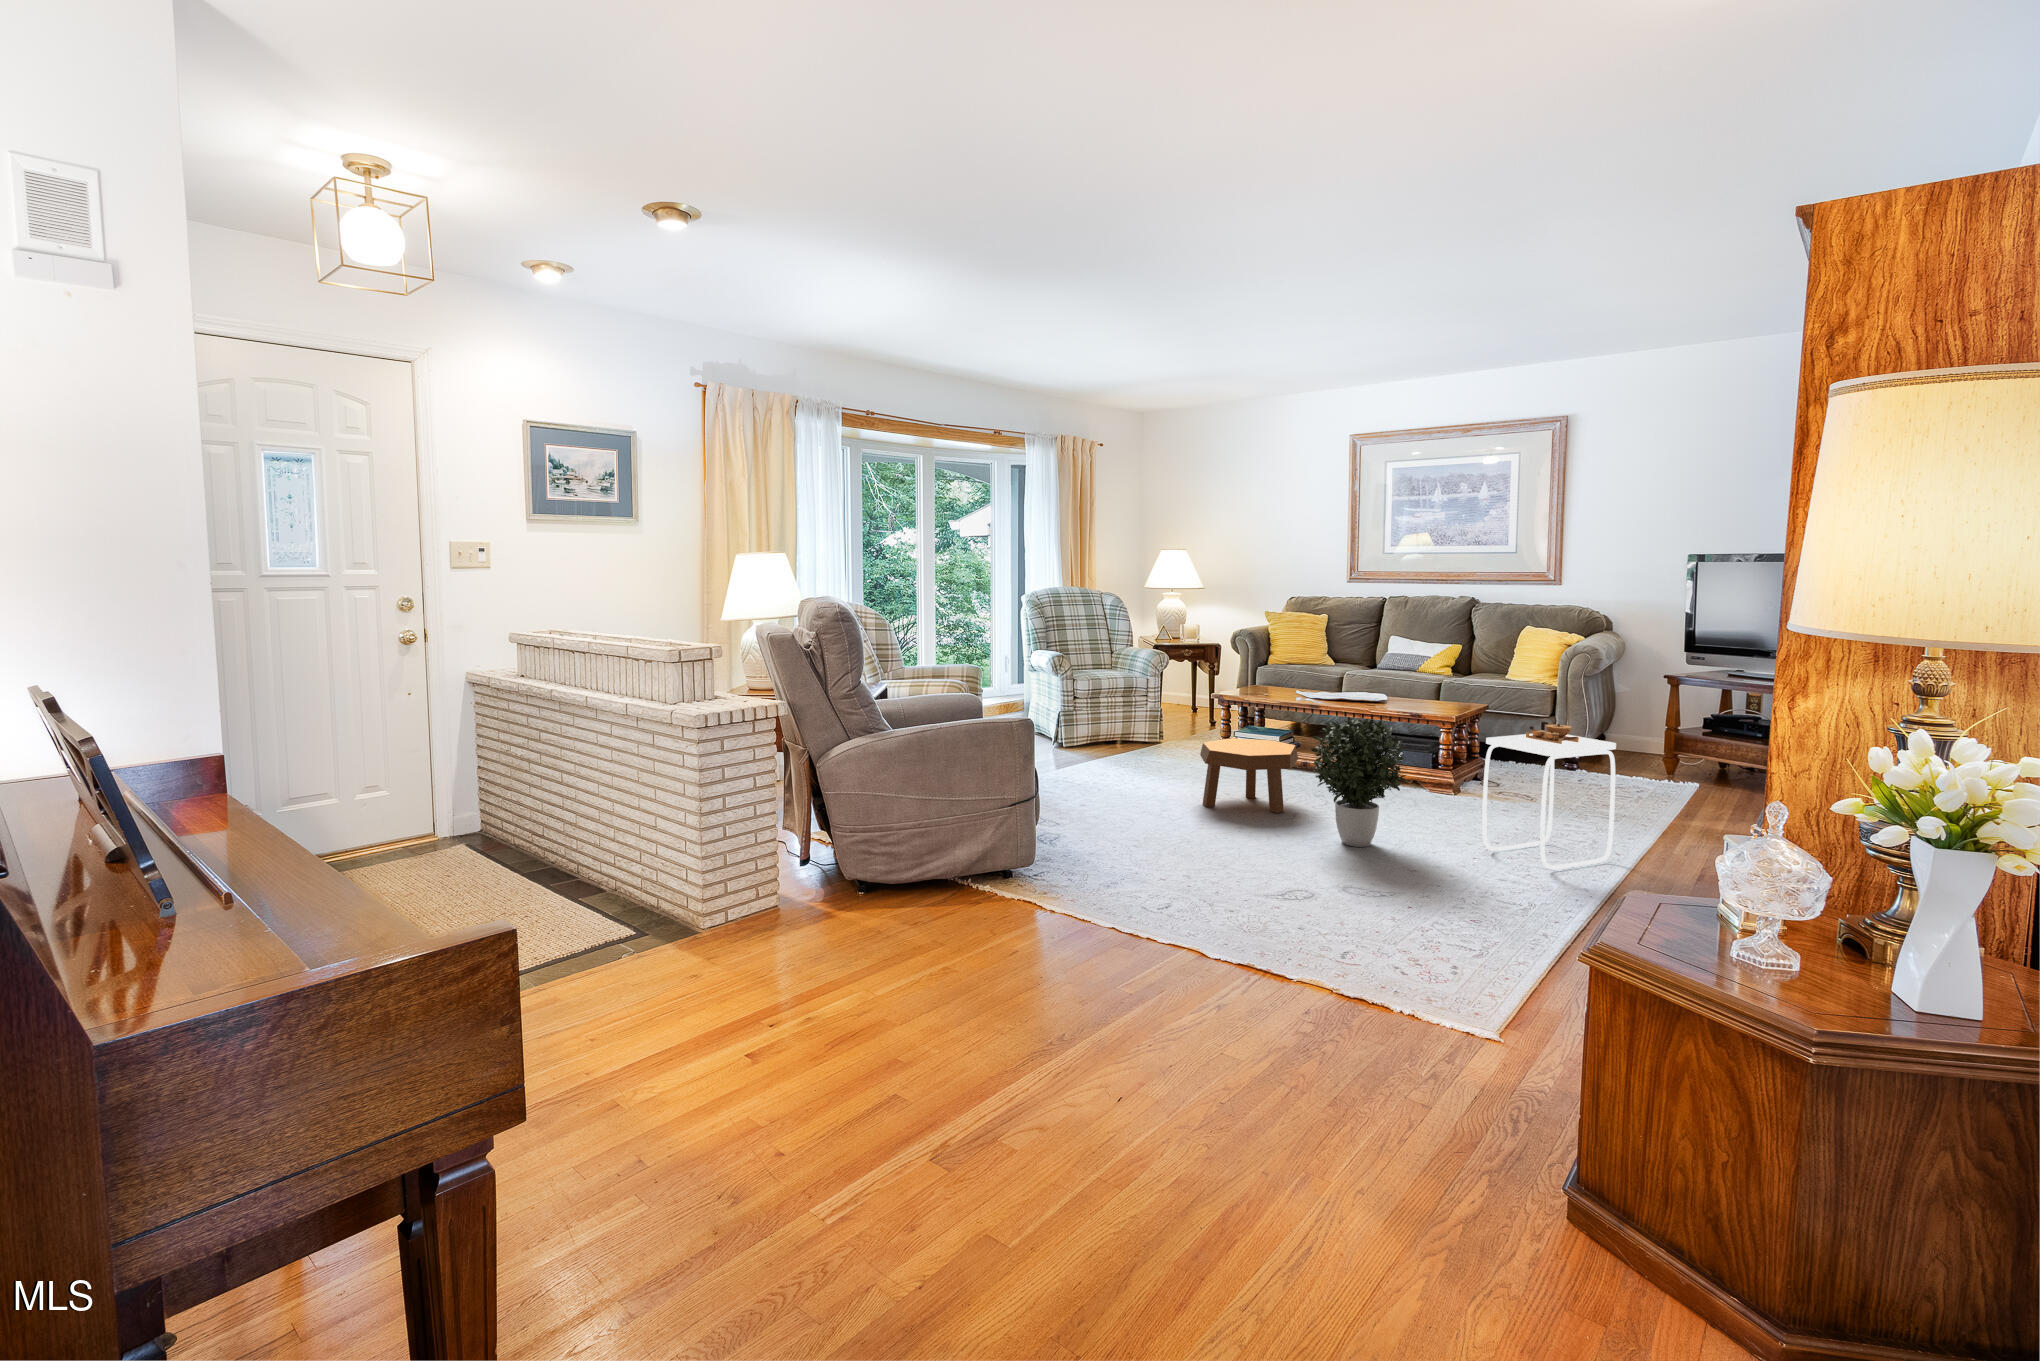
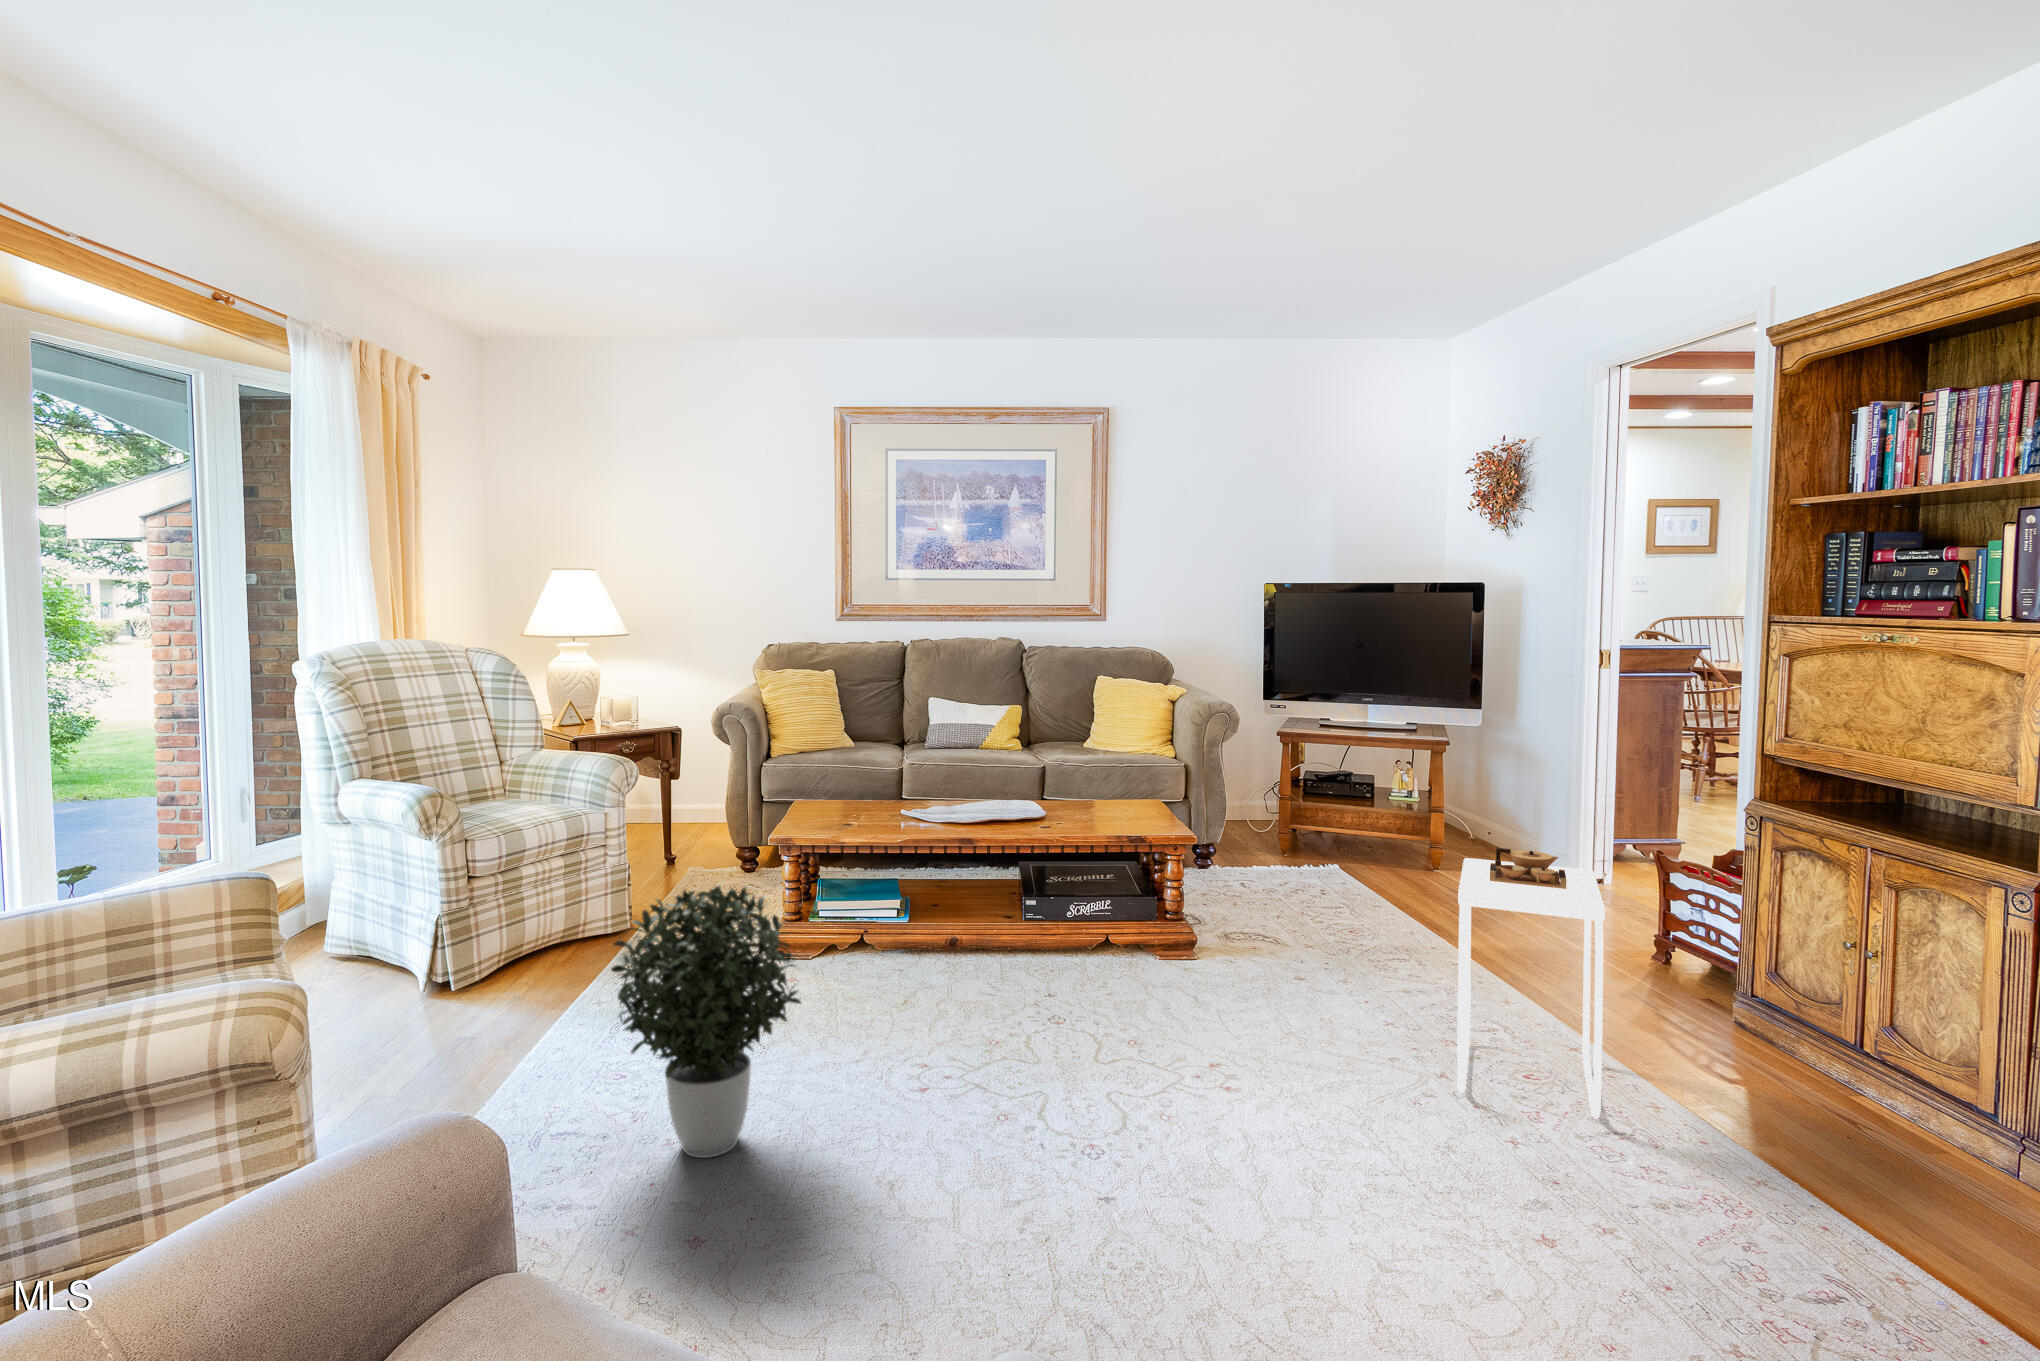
potted plant: present [1311,717,1408,847] -> present [611,886,801,1158]
footstool: present [1200,738,1298,813] -> none [875,930,1086,1122]

